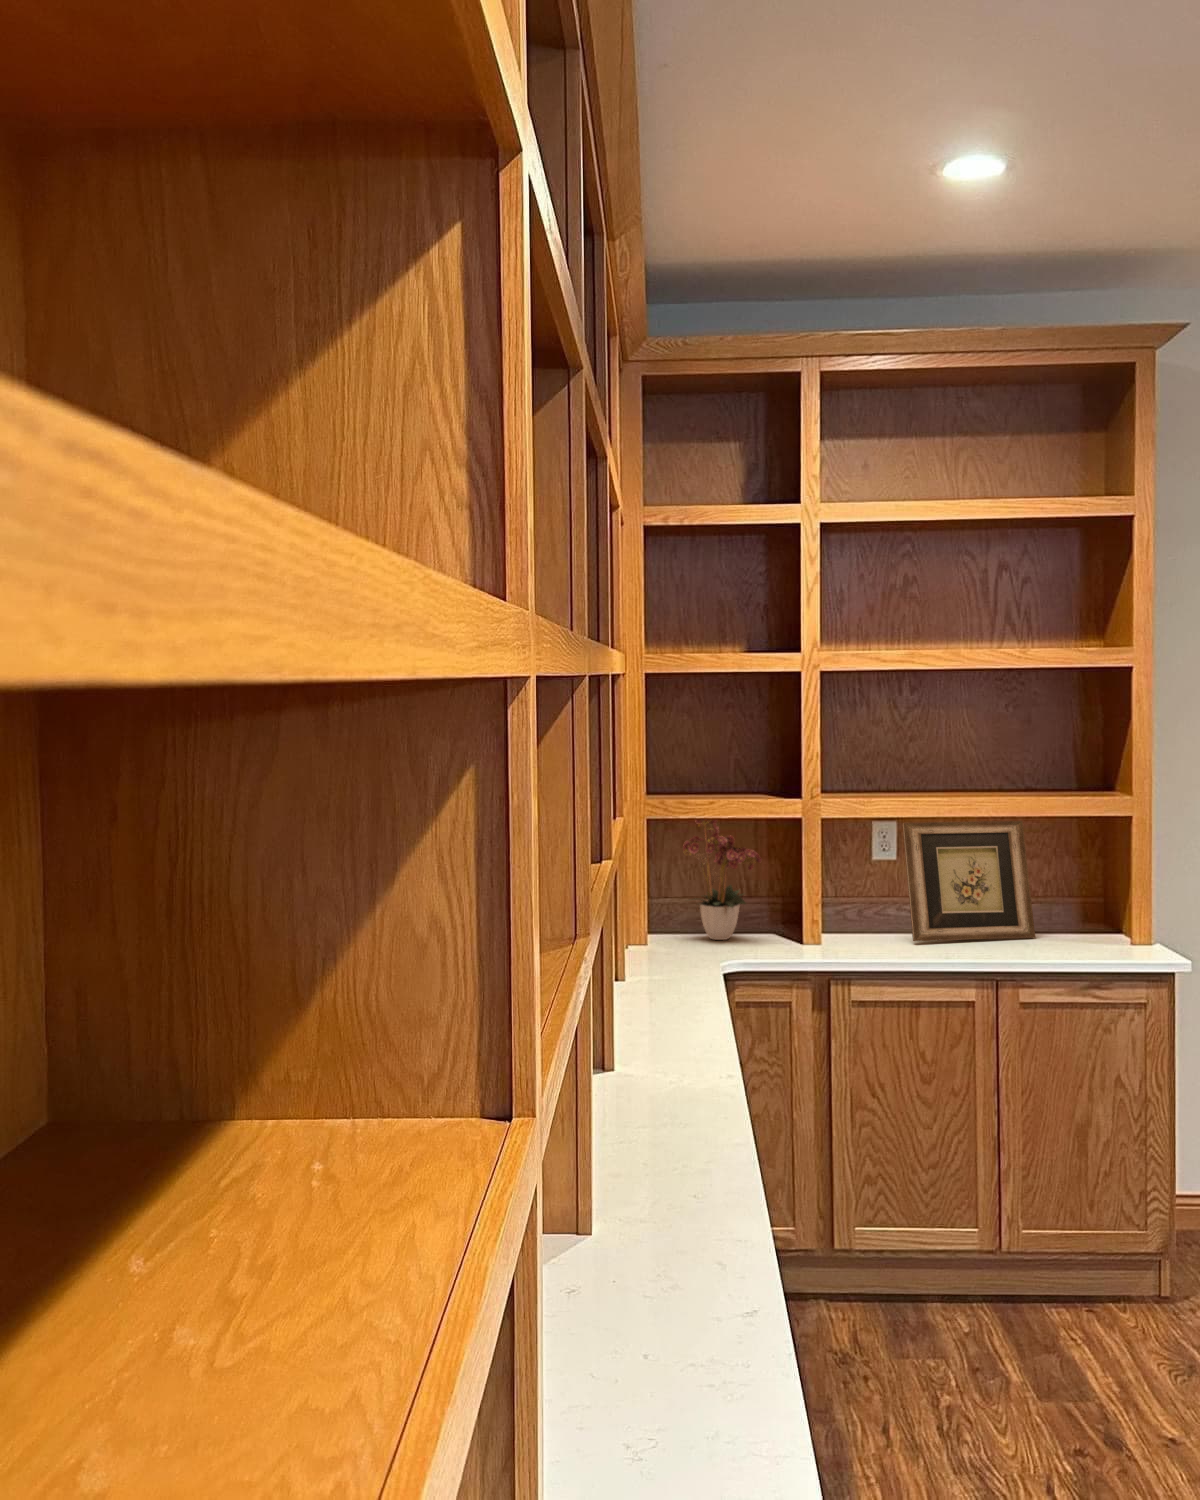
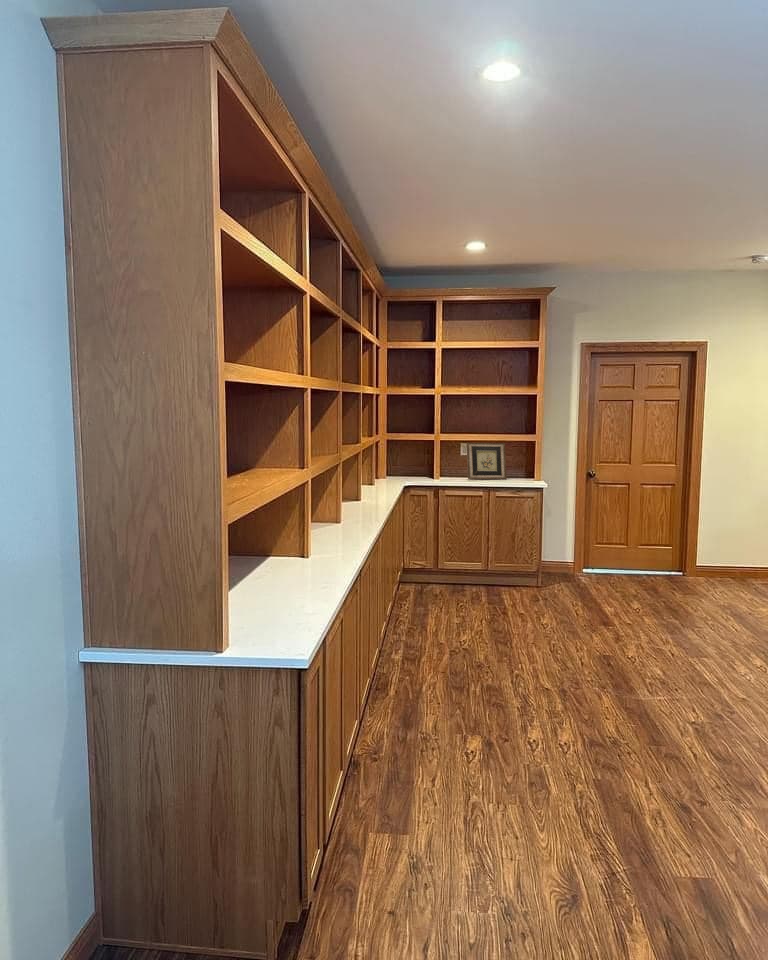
flower arrangement: present [683,818,761,940] -> none [397,437,424,478]

